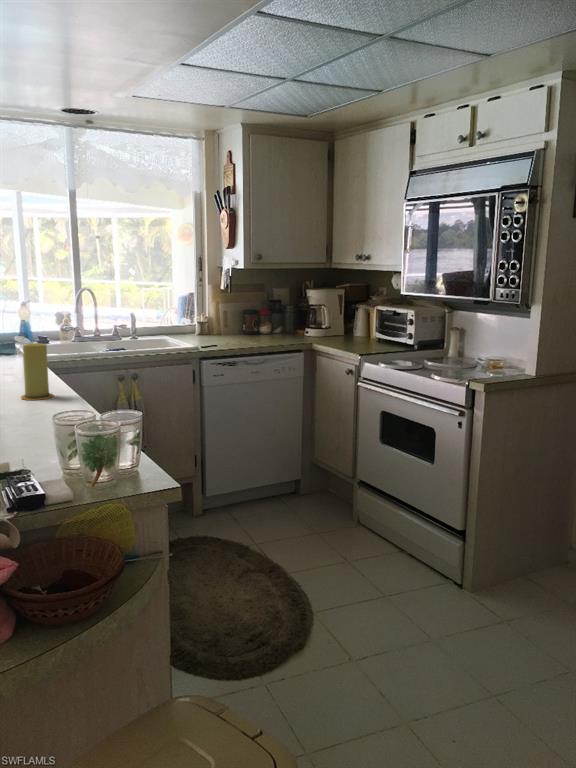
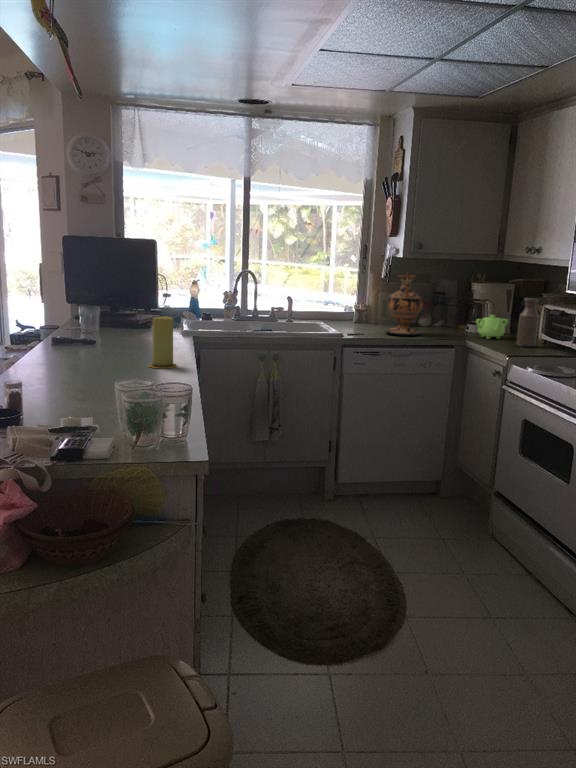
vase: none [235,283,270,344] -> present [385,273,423,336]
bottle: none [360,301,378,346] -> present [517,298,539,347]
teapot: none [319,319,346,341] -> present [476,315,508,339]

